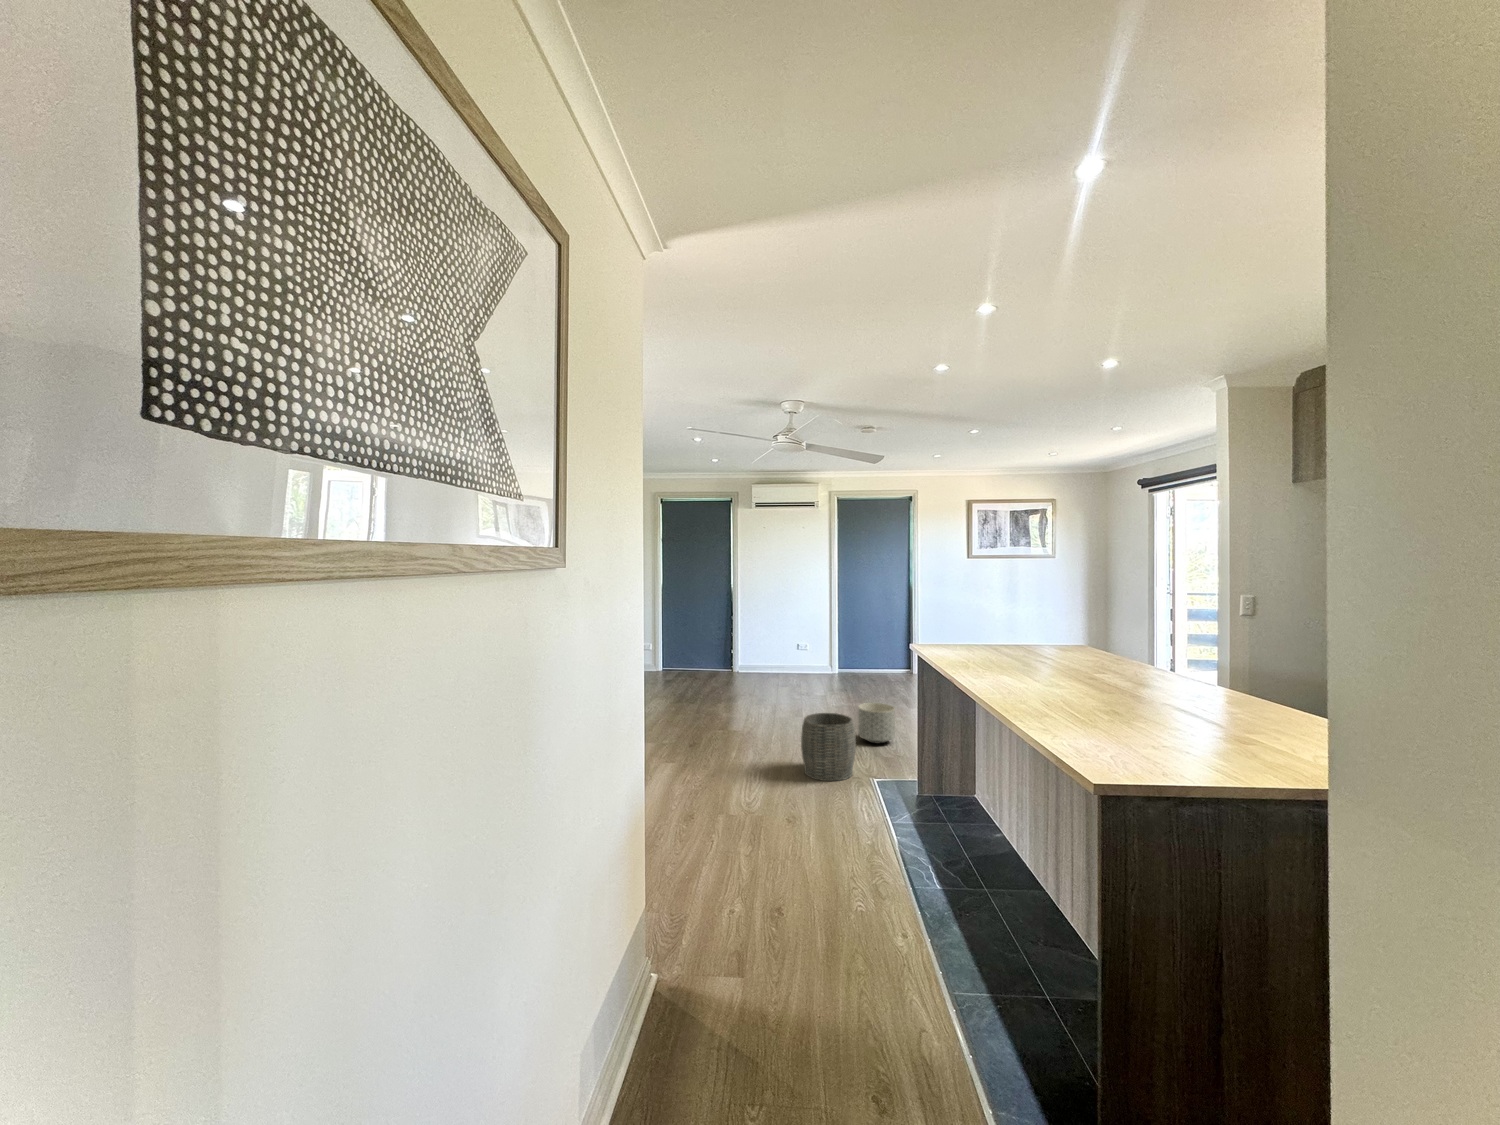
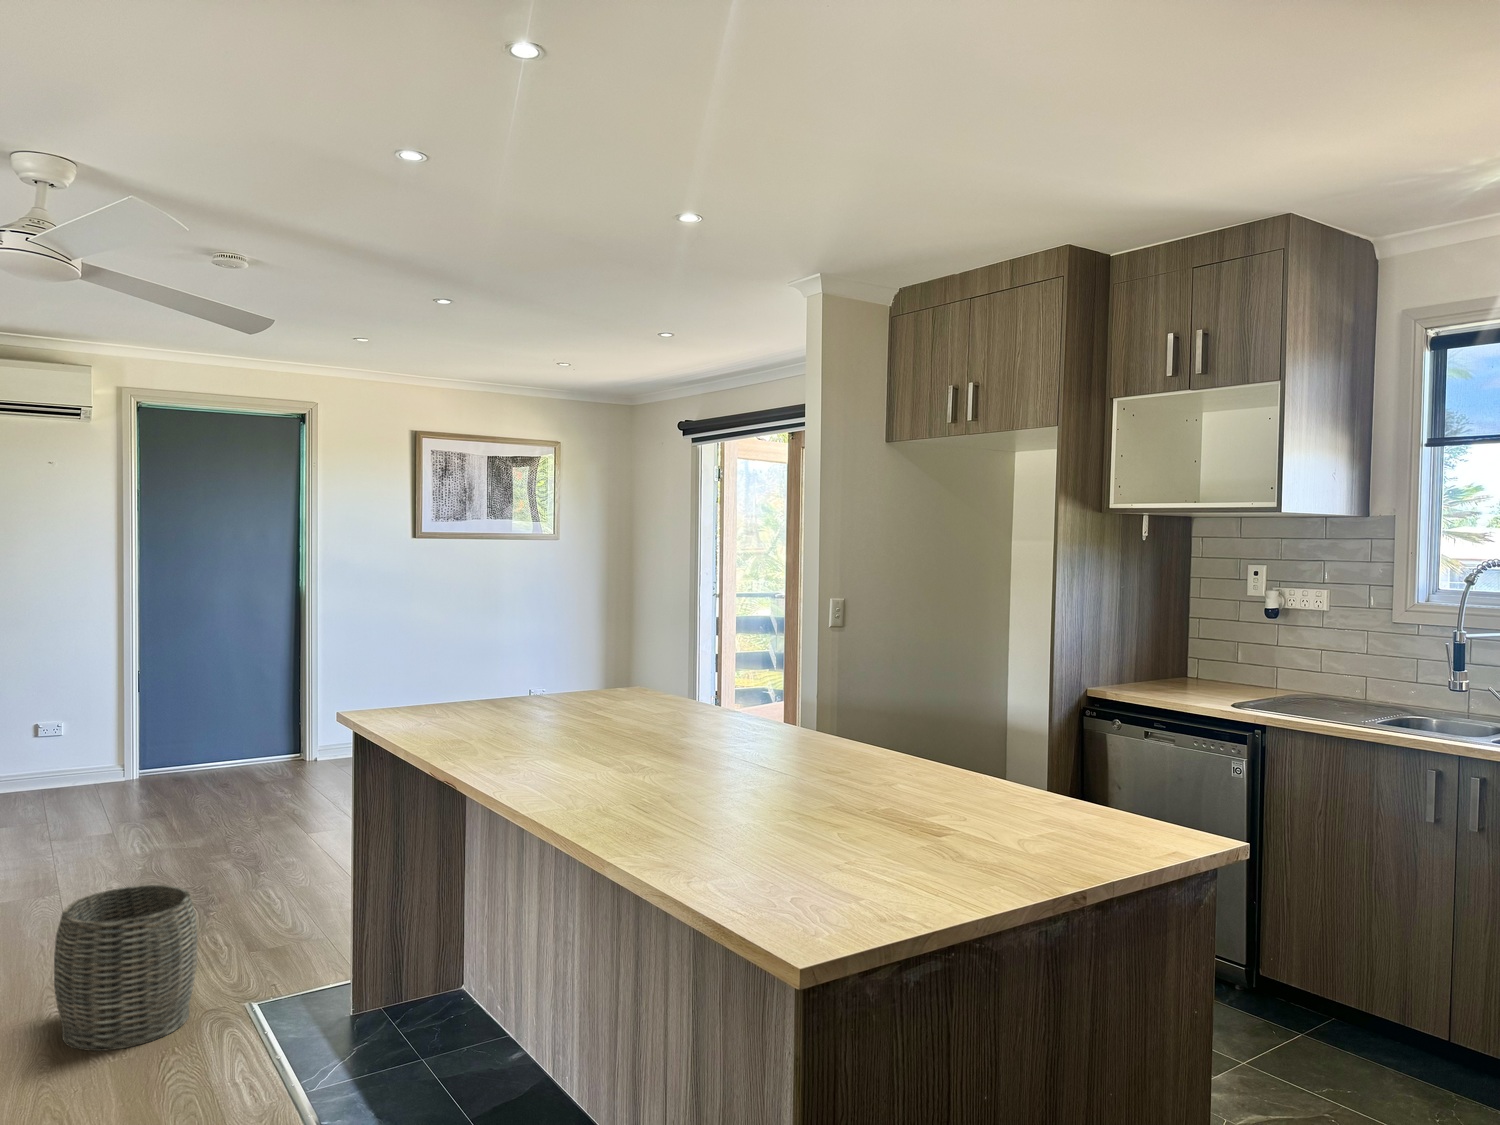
planter: present [858,703,895,744] -> none [198,840,282,929]

